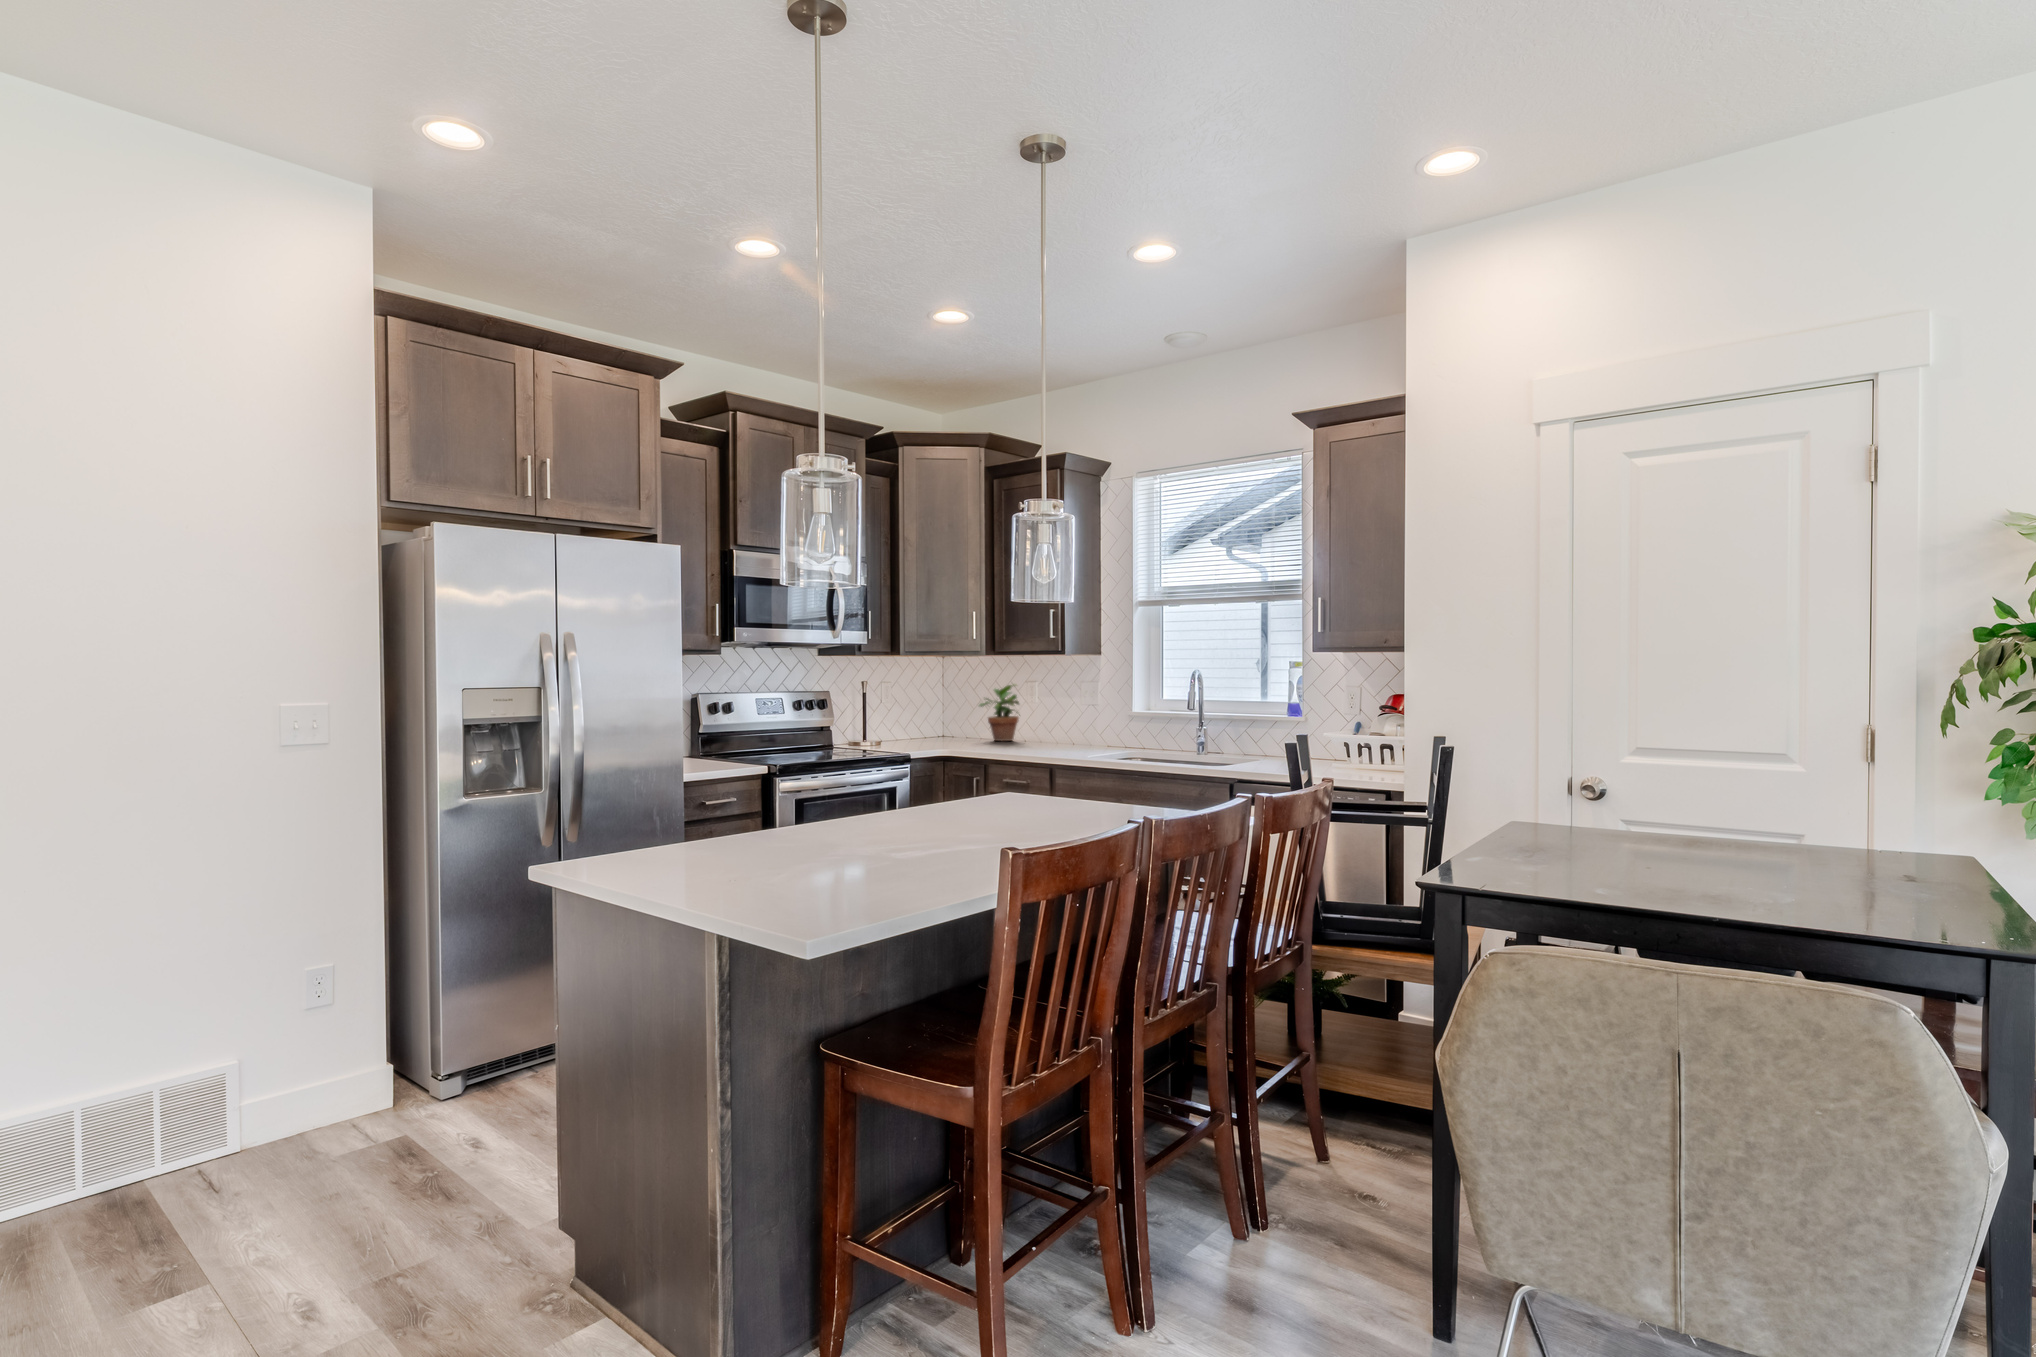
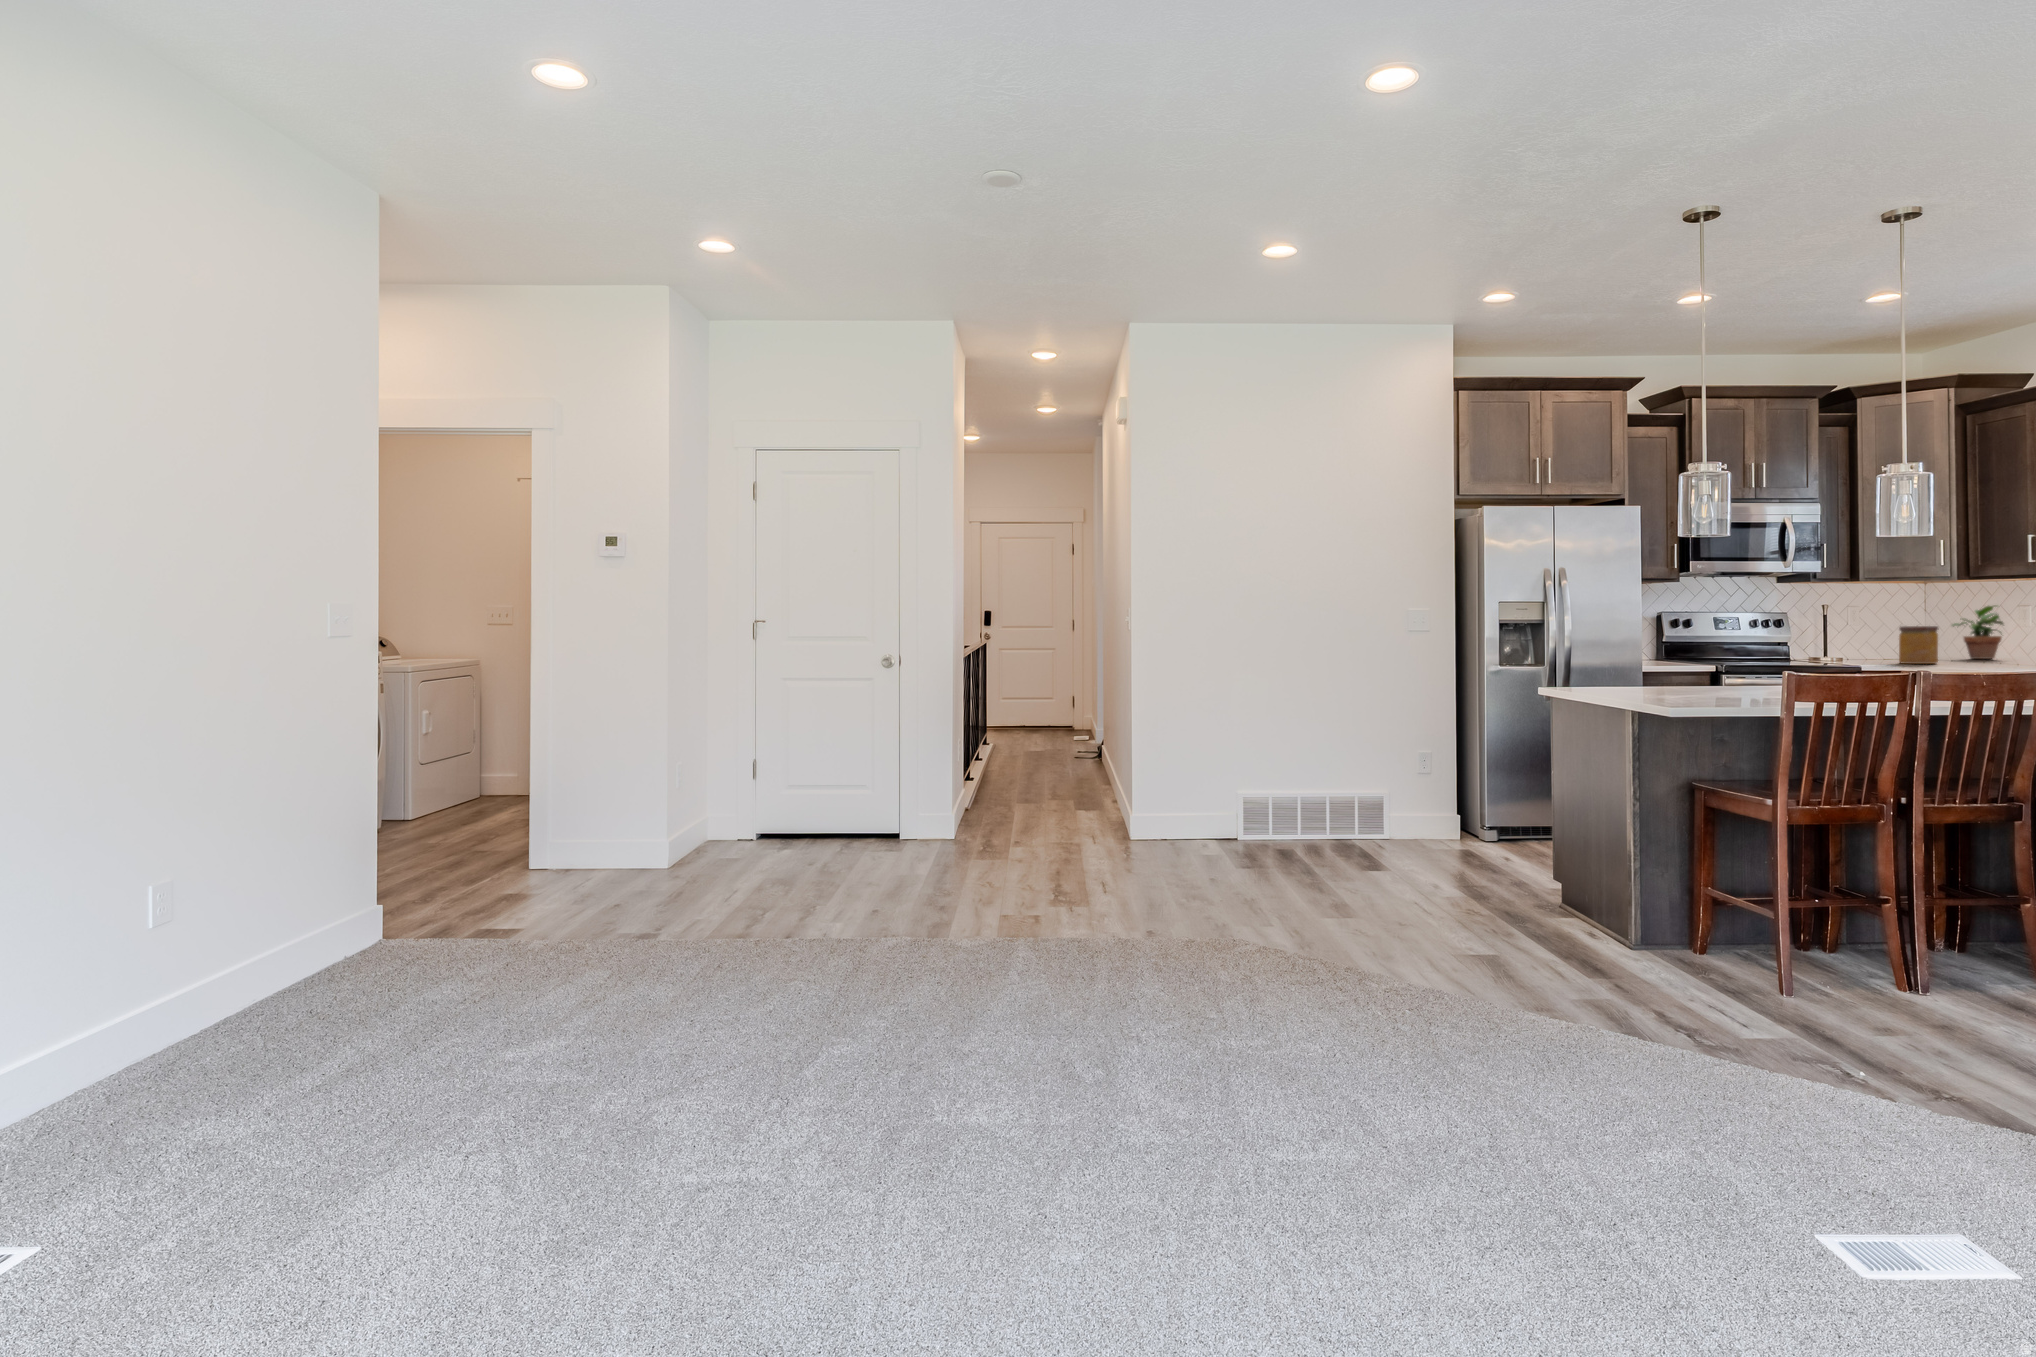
jar: none [945,708,980,752] -> present [1899,626,1939,664]

